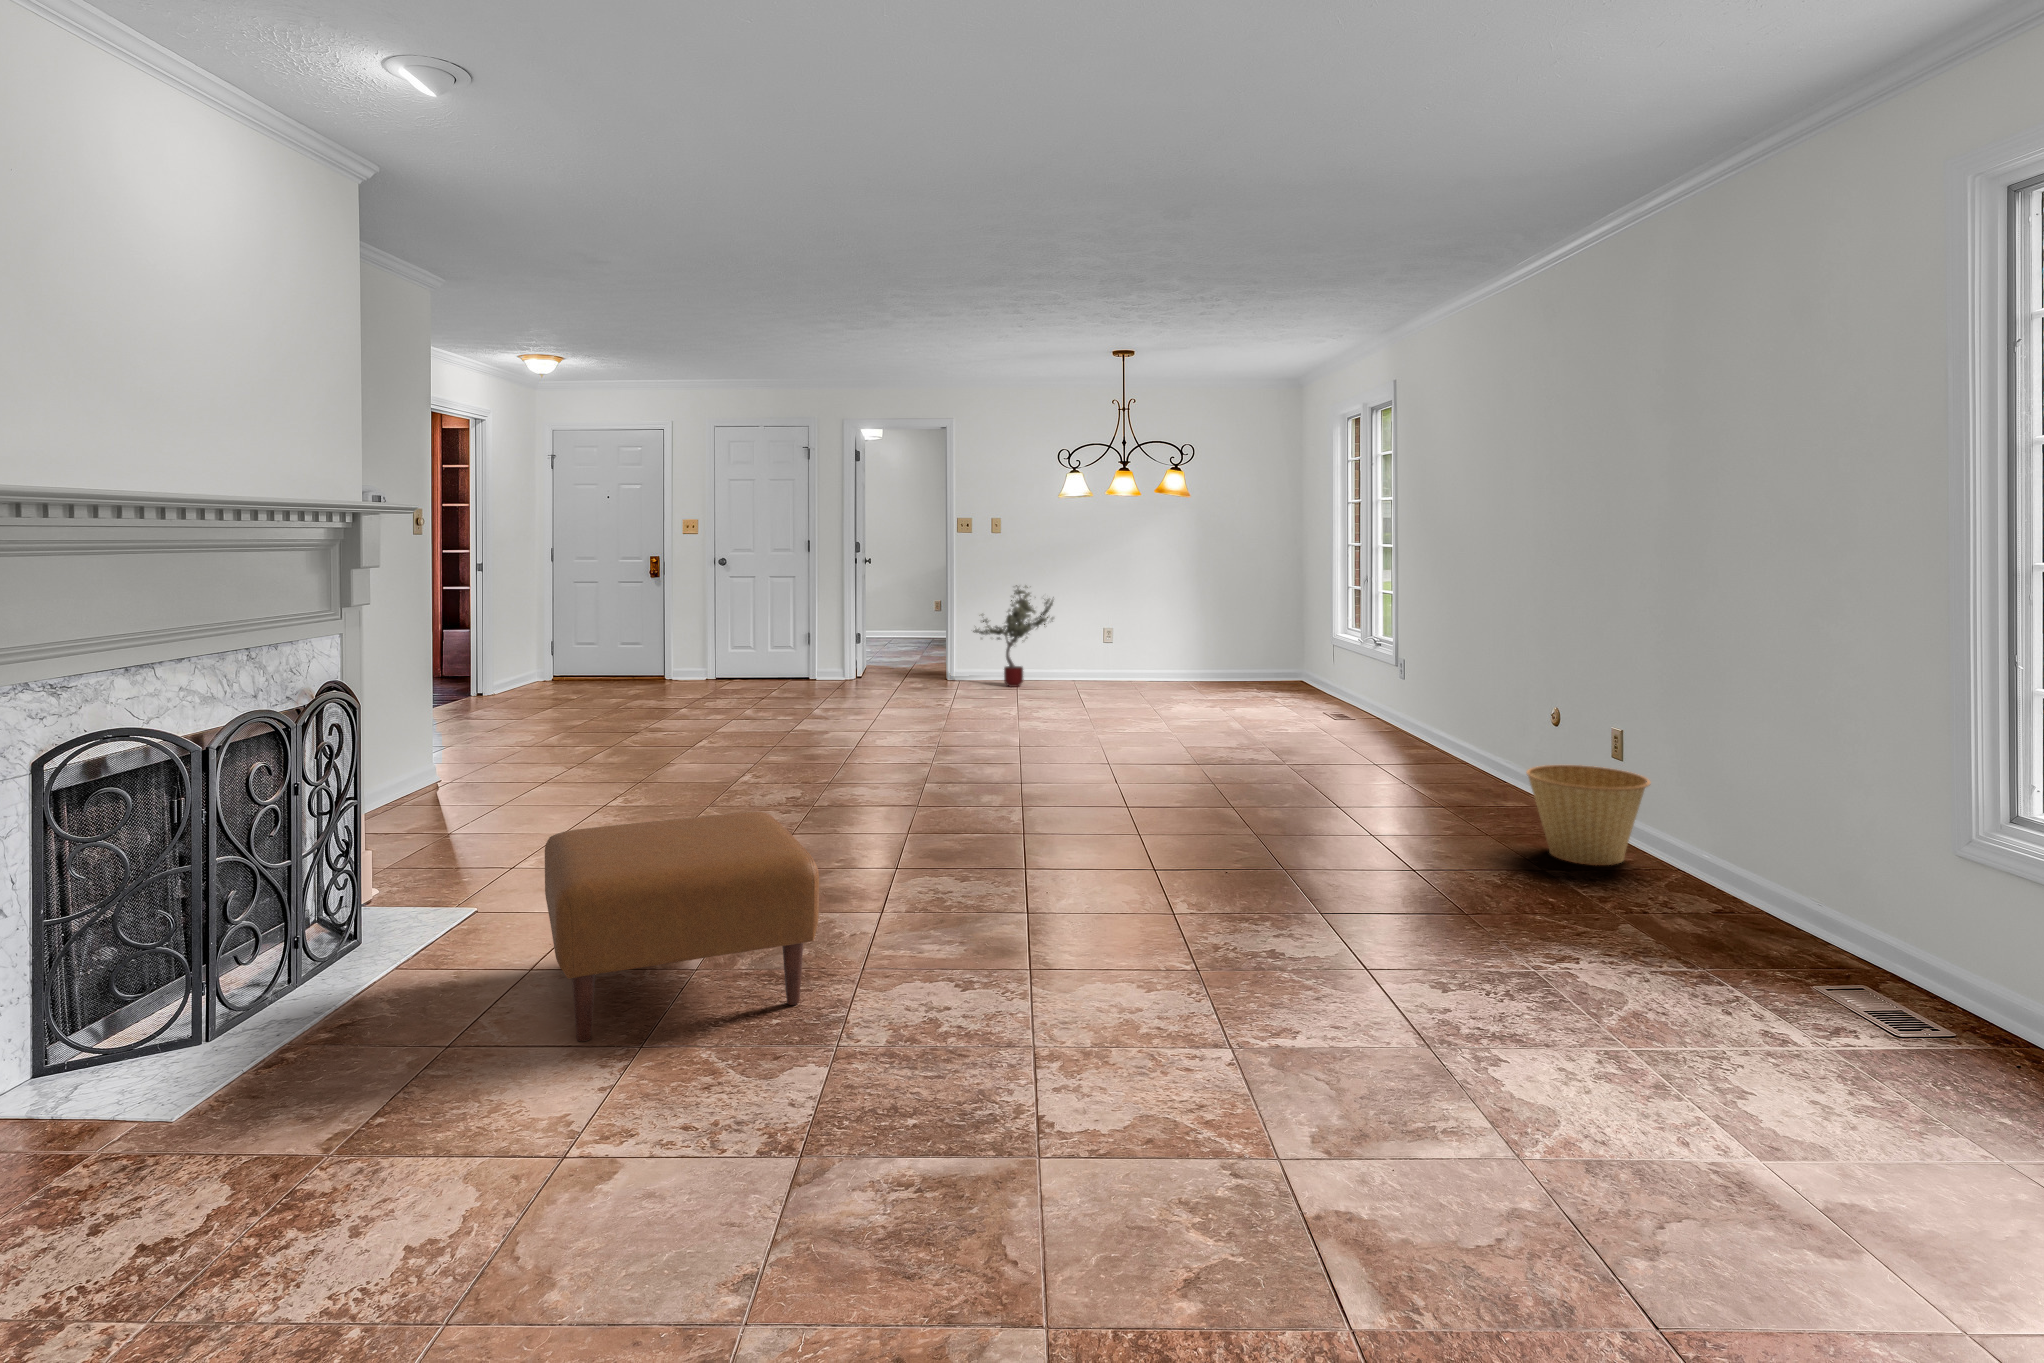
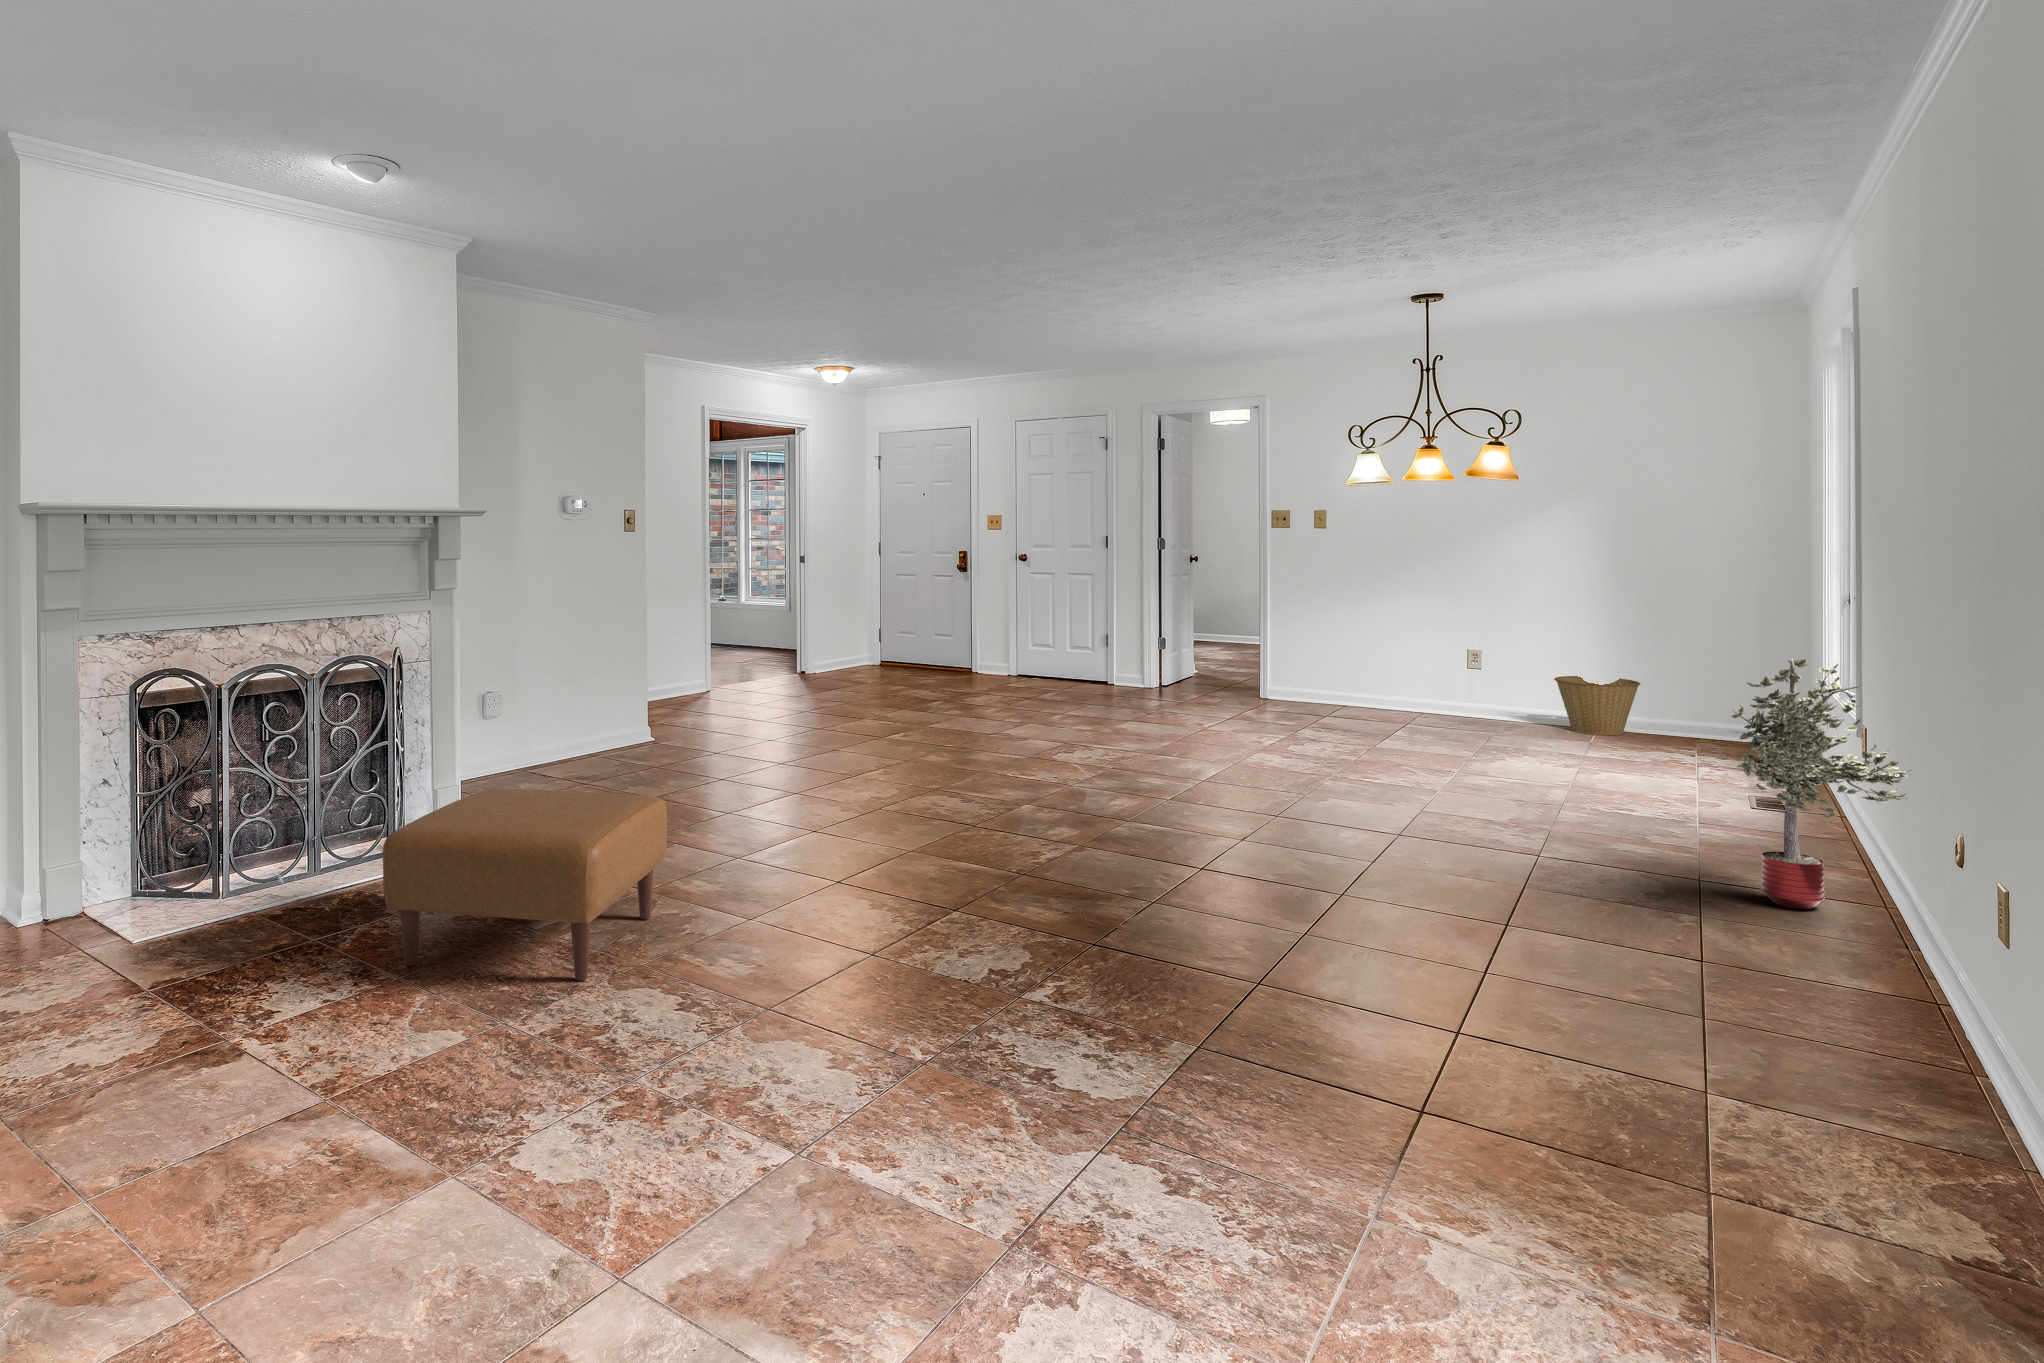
potted tree: present [973,585,1053,687] -> present [1731,659,1911,909]
basket: present [1526,765,1650,865] -> present [1554,676,1640,735]

